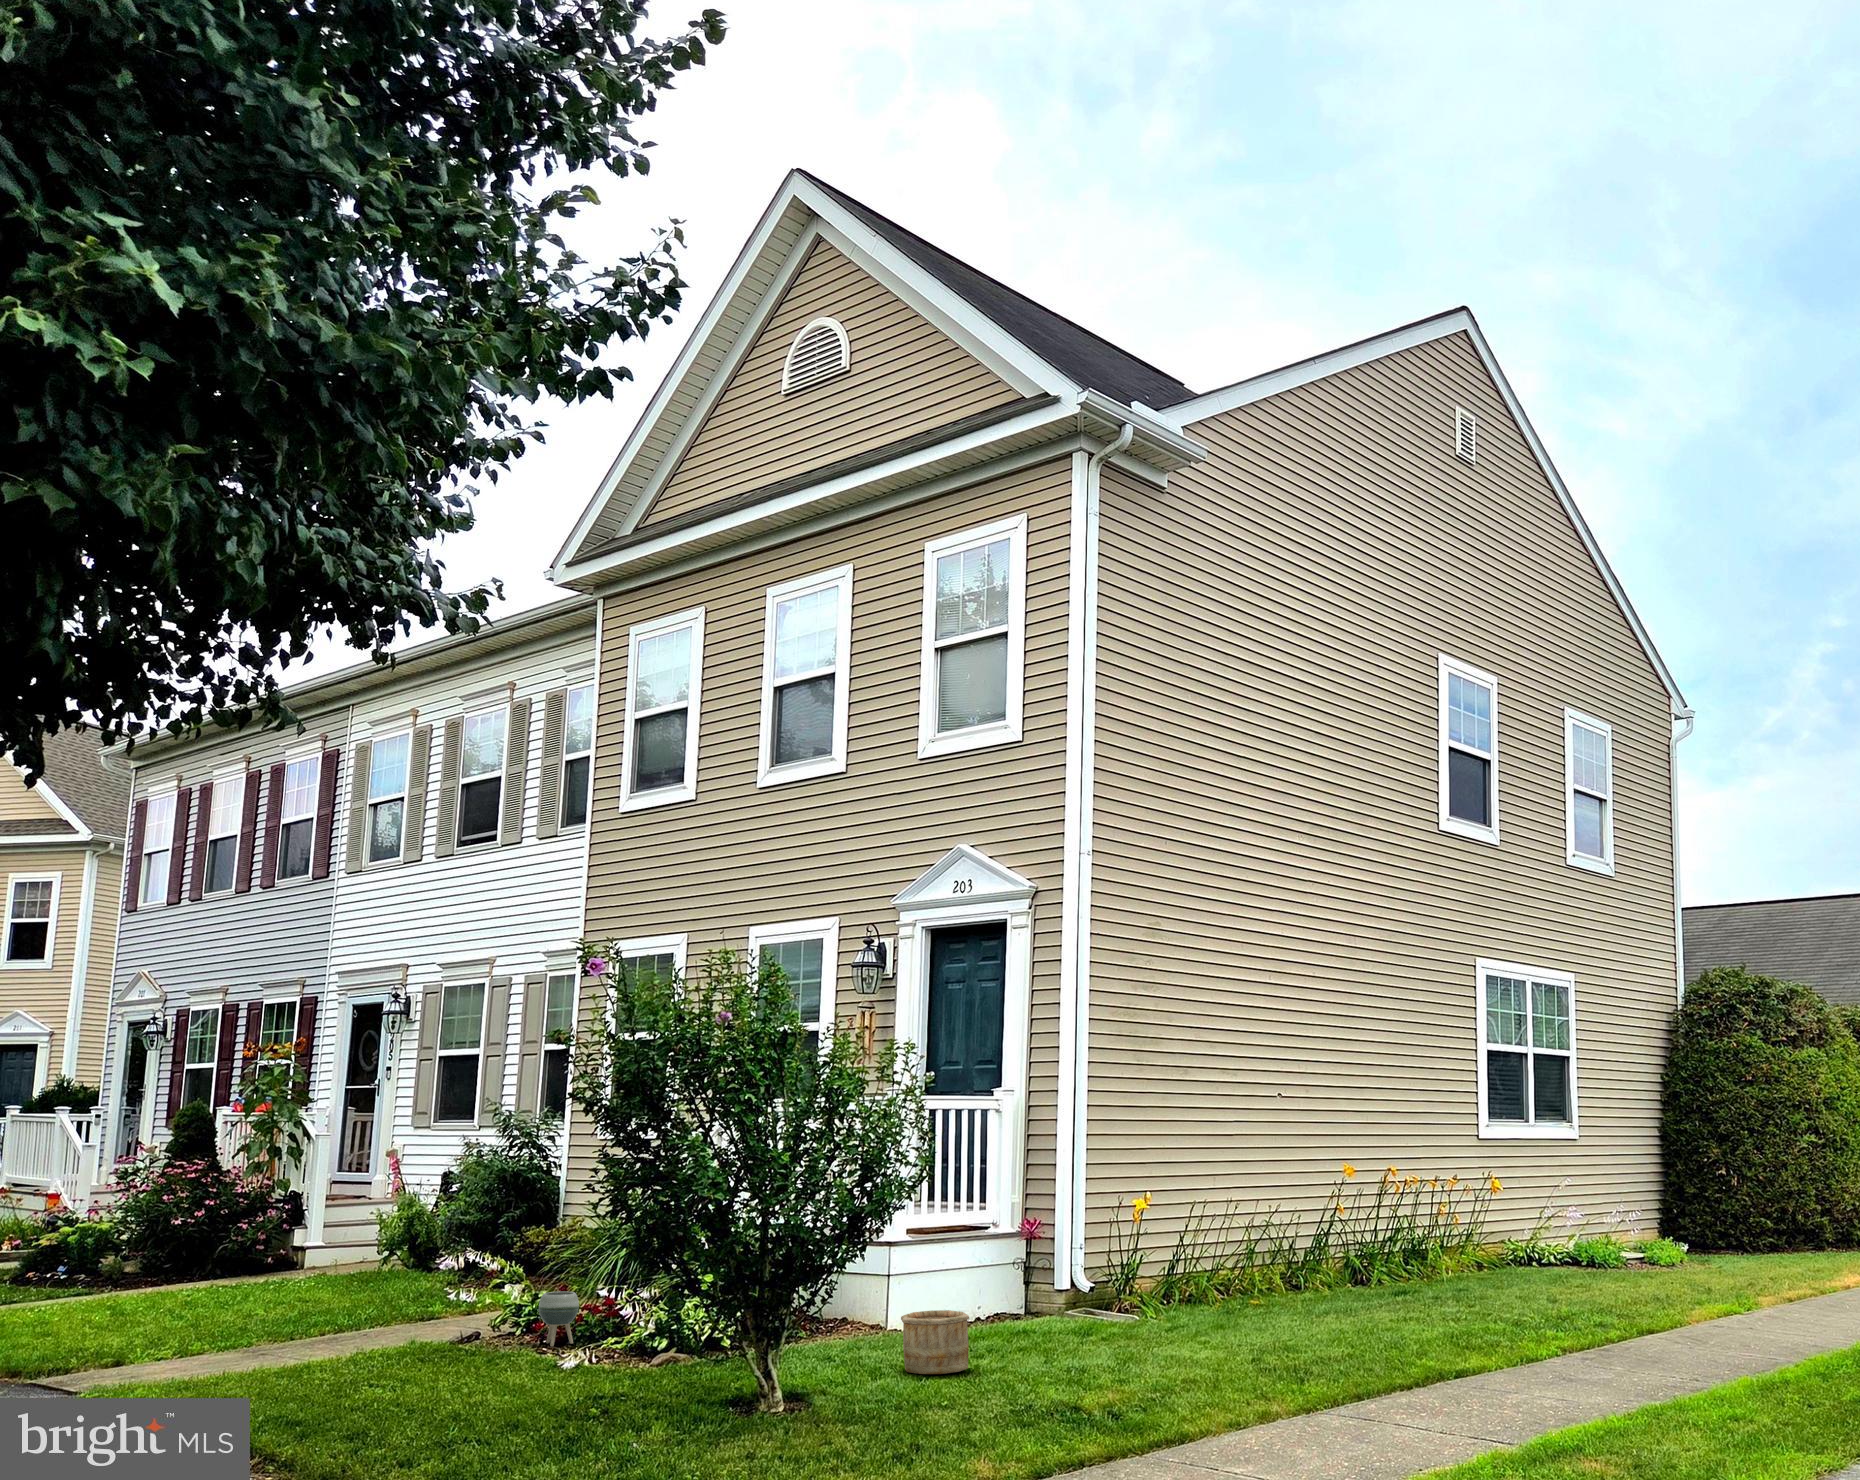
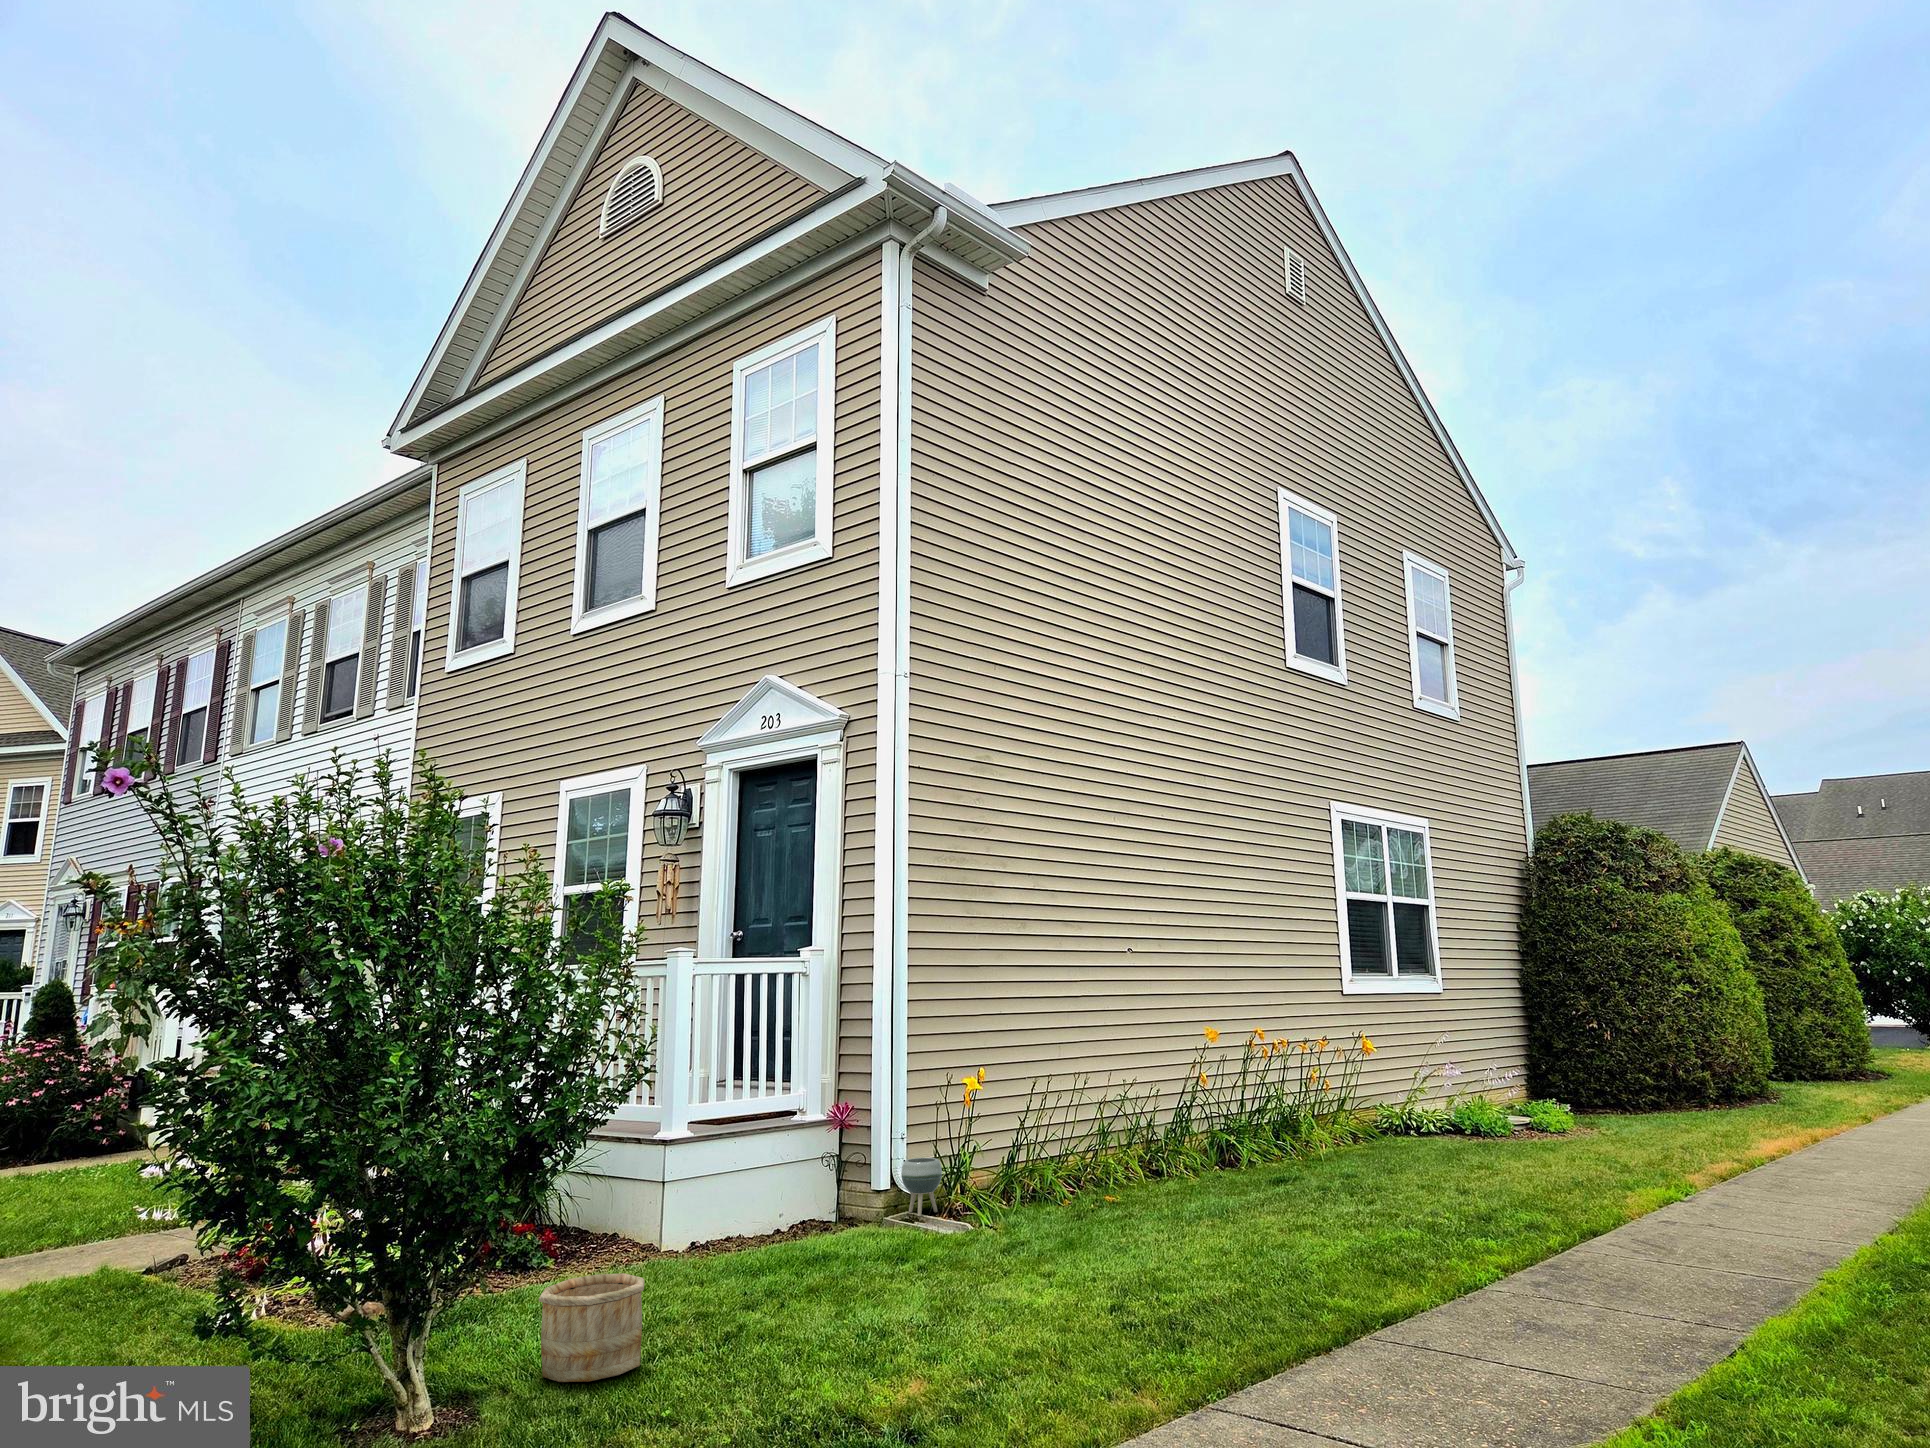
planter: present [539,1292,579,1347] -> present [901,1158,942,1216]

